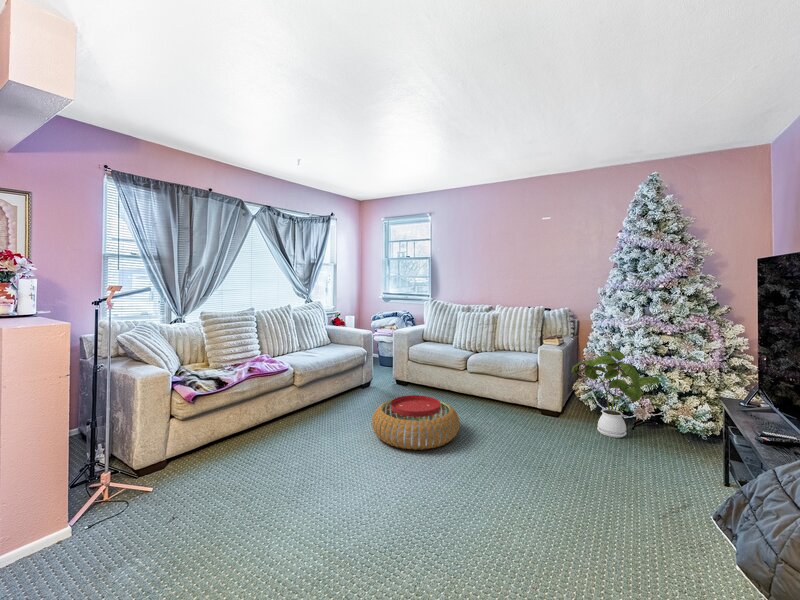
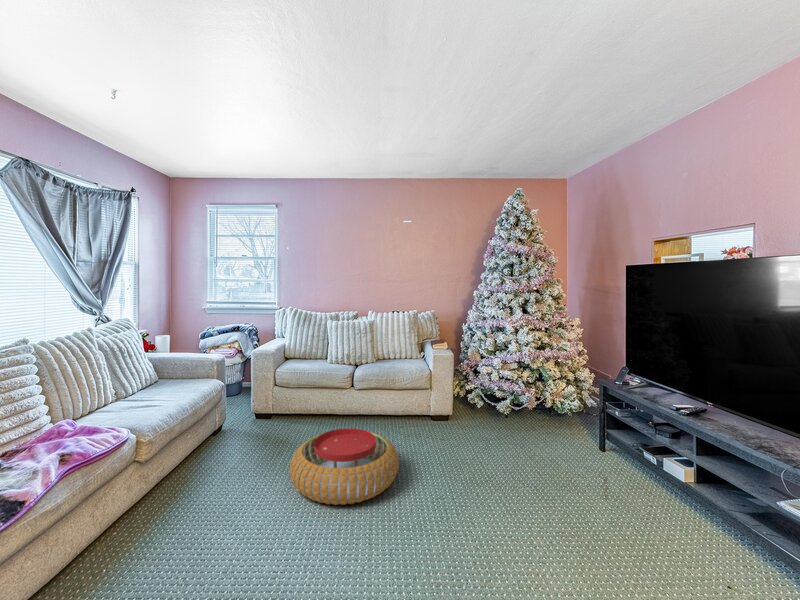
house plant: present [572,351,664,438] -> none [466,351,537,427]

